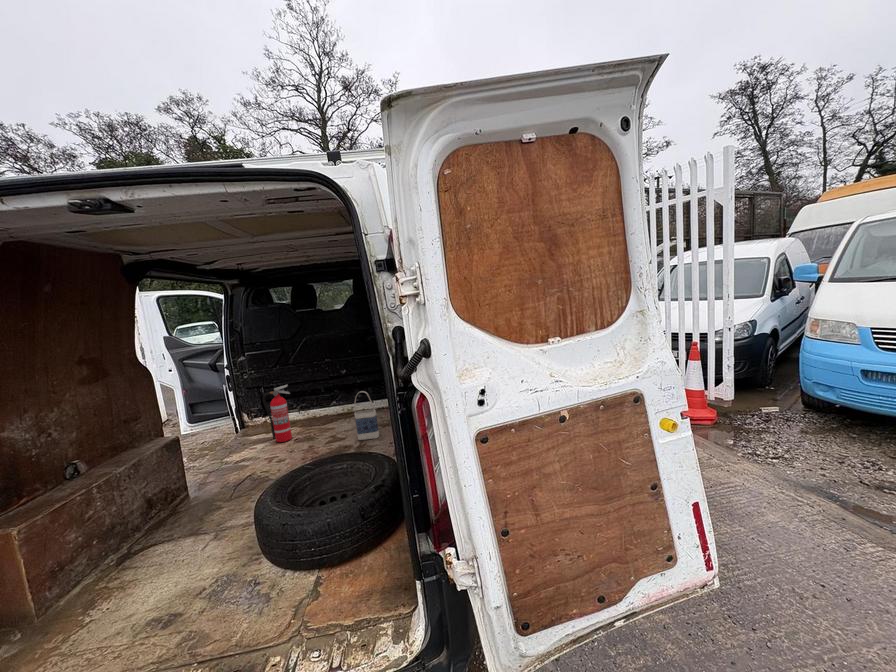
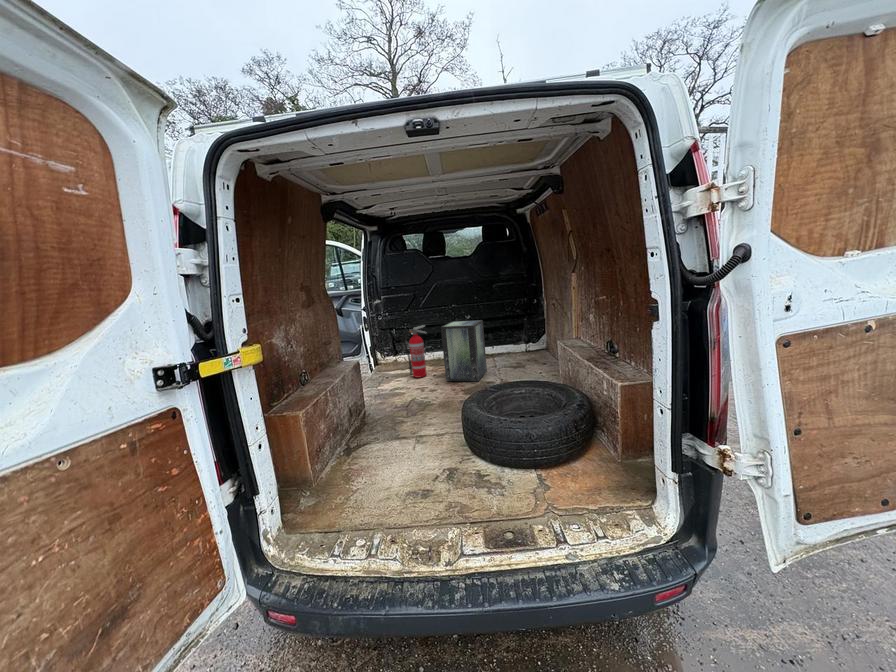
storage box: none [297,378,355,446] -> present [441,320,487,381]
bag: present [354,391,379,440] -> none [493,332,515,378]

